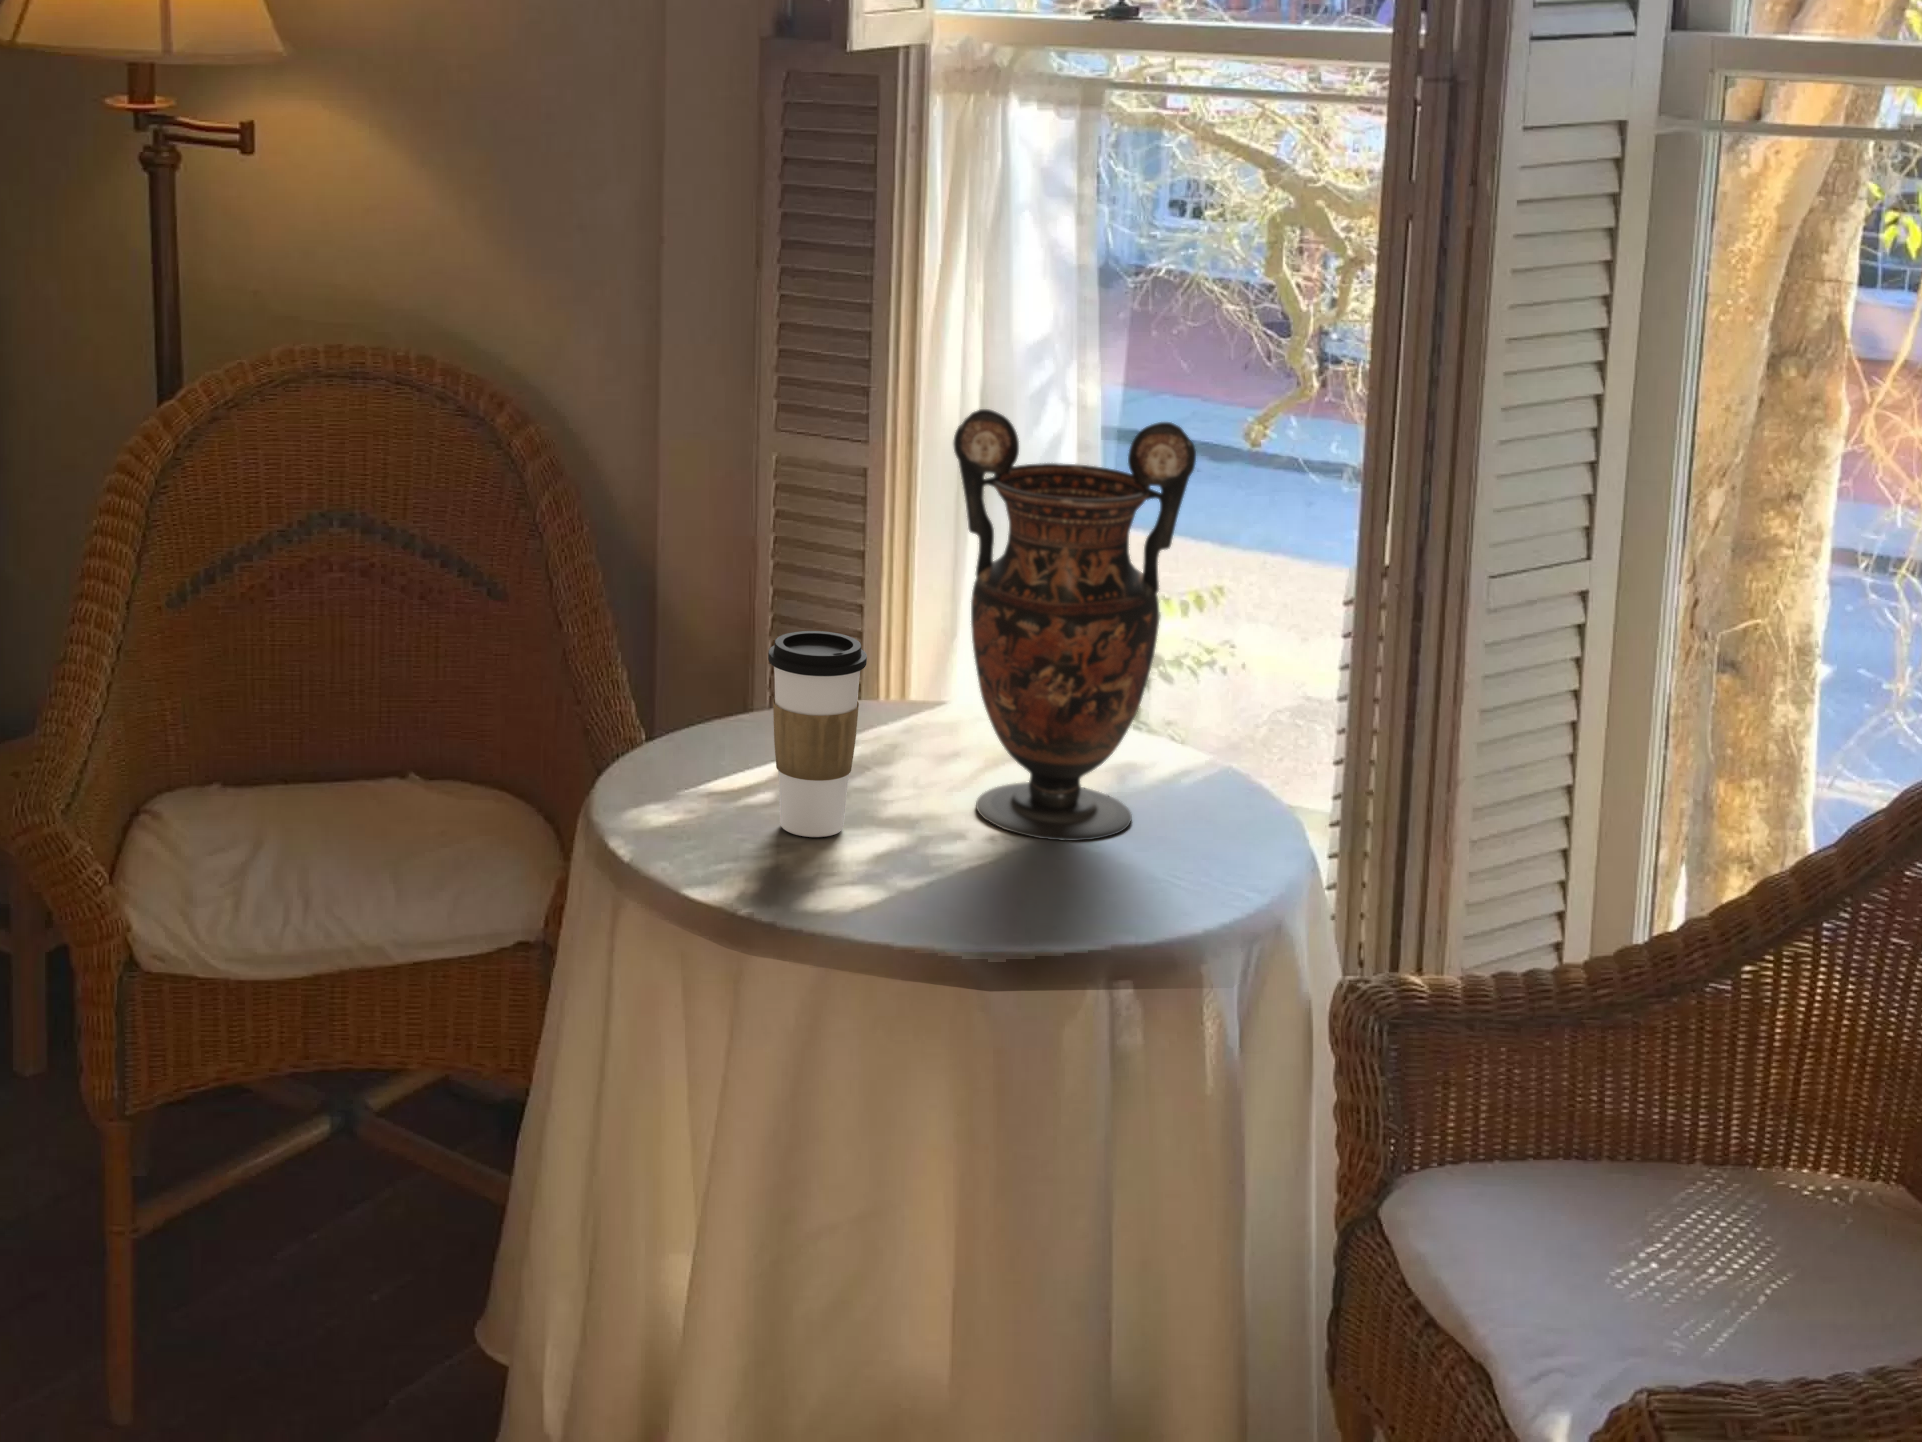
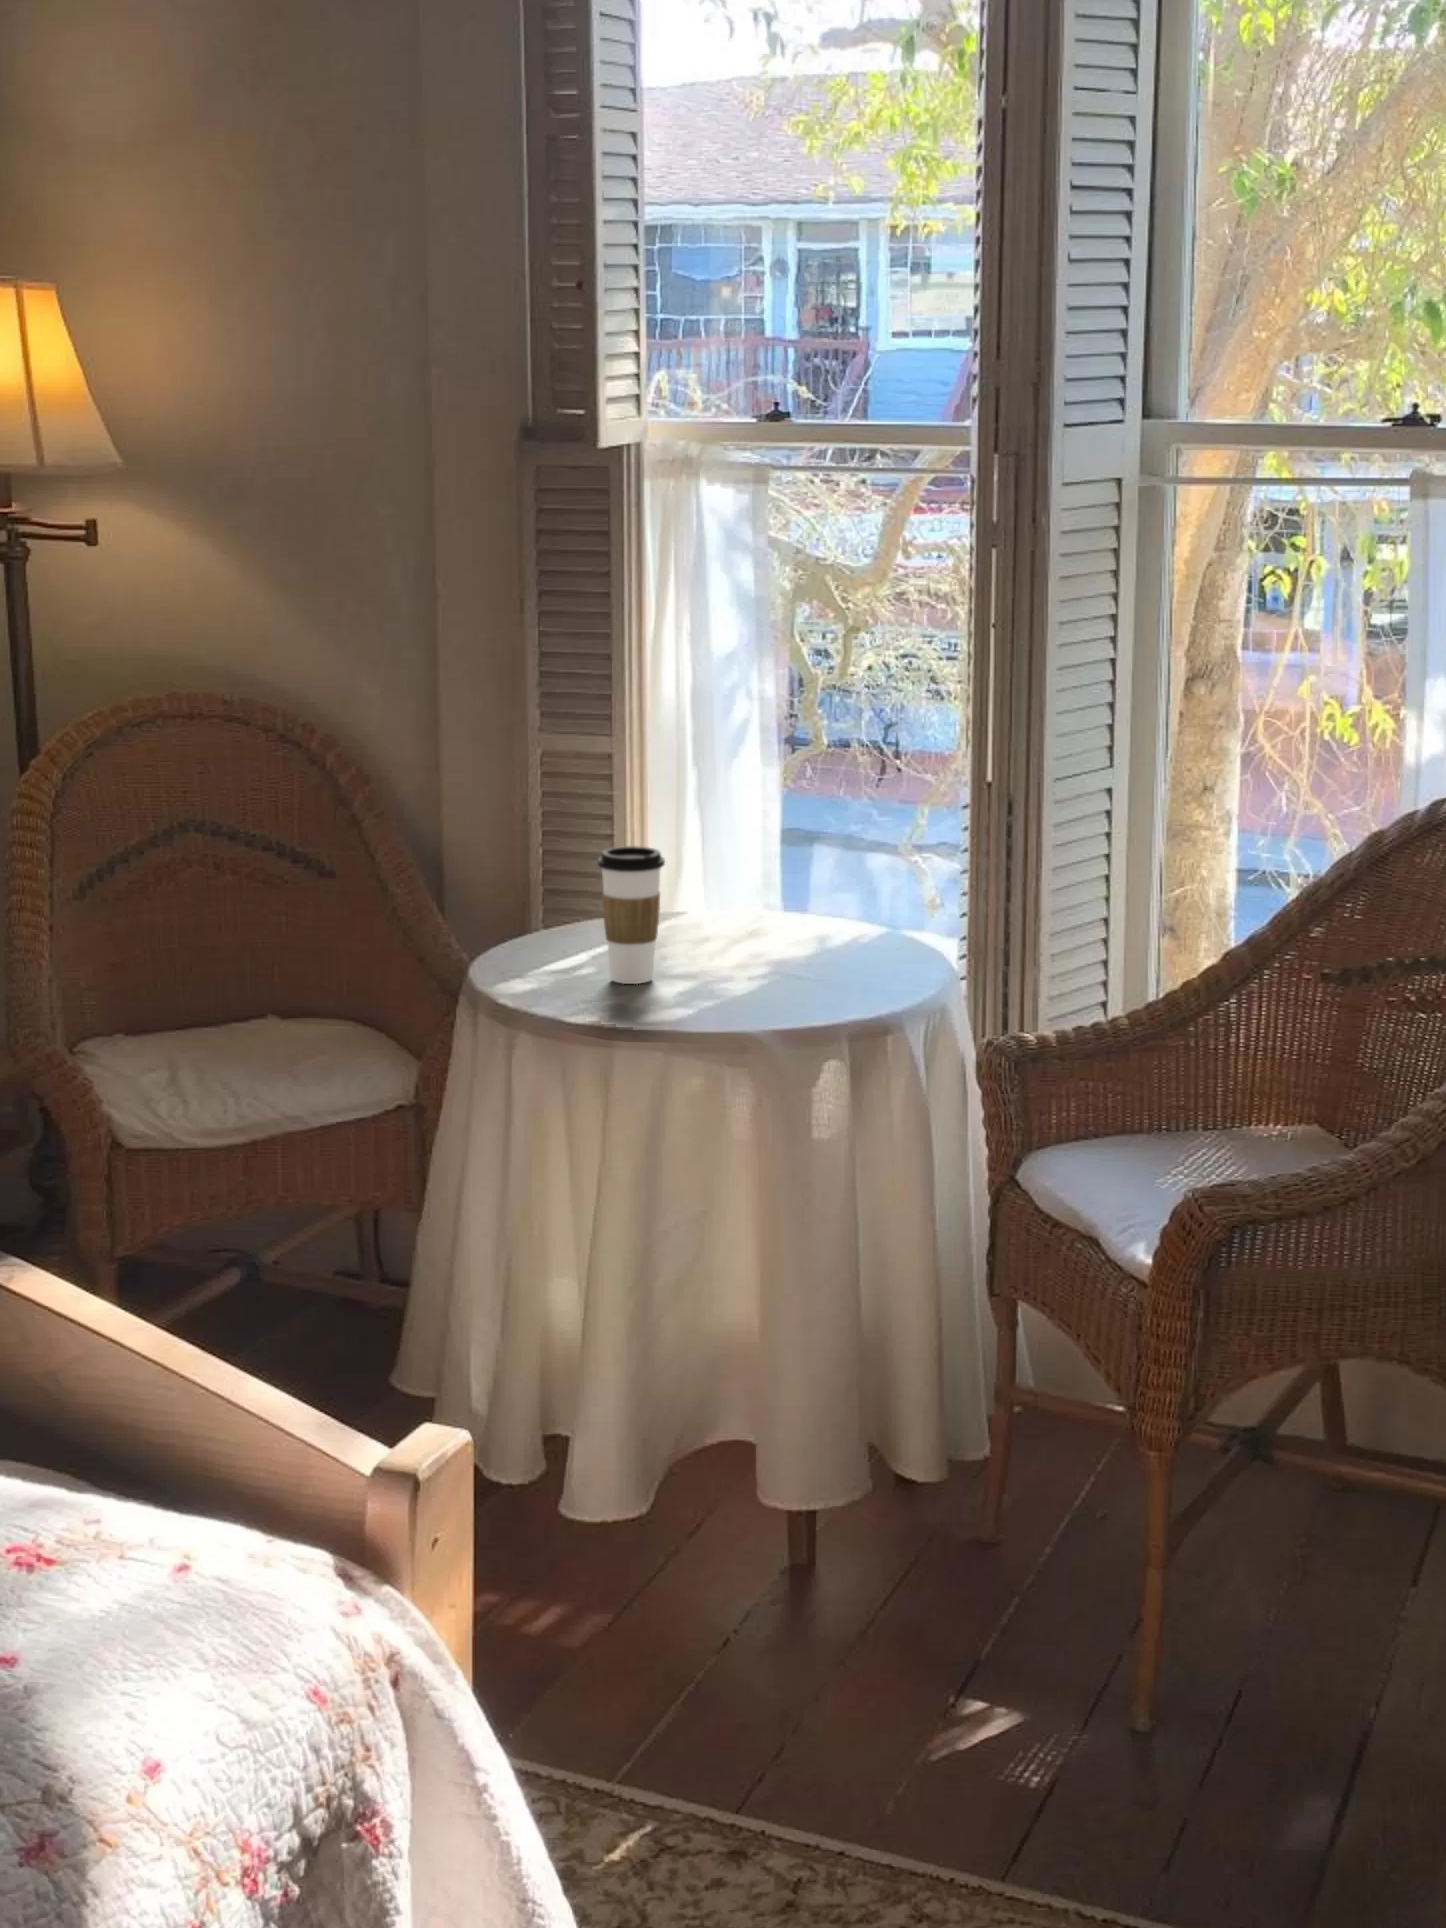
vase: present [953,409,1196,841] -> none [709,688,870,973]

